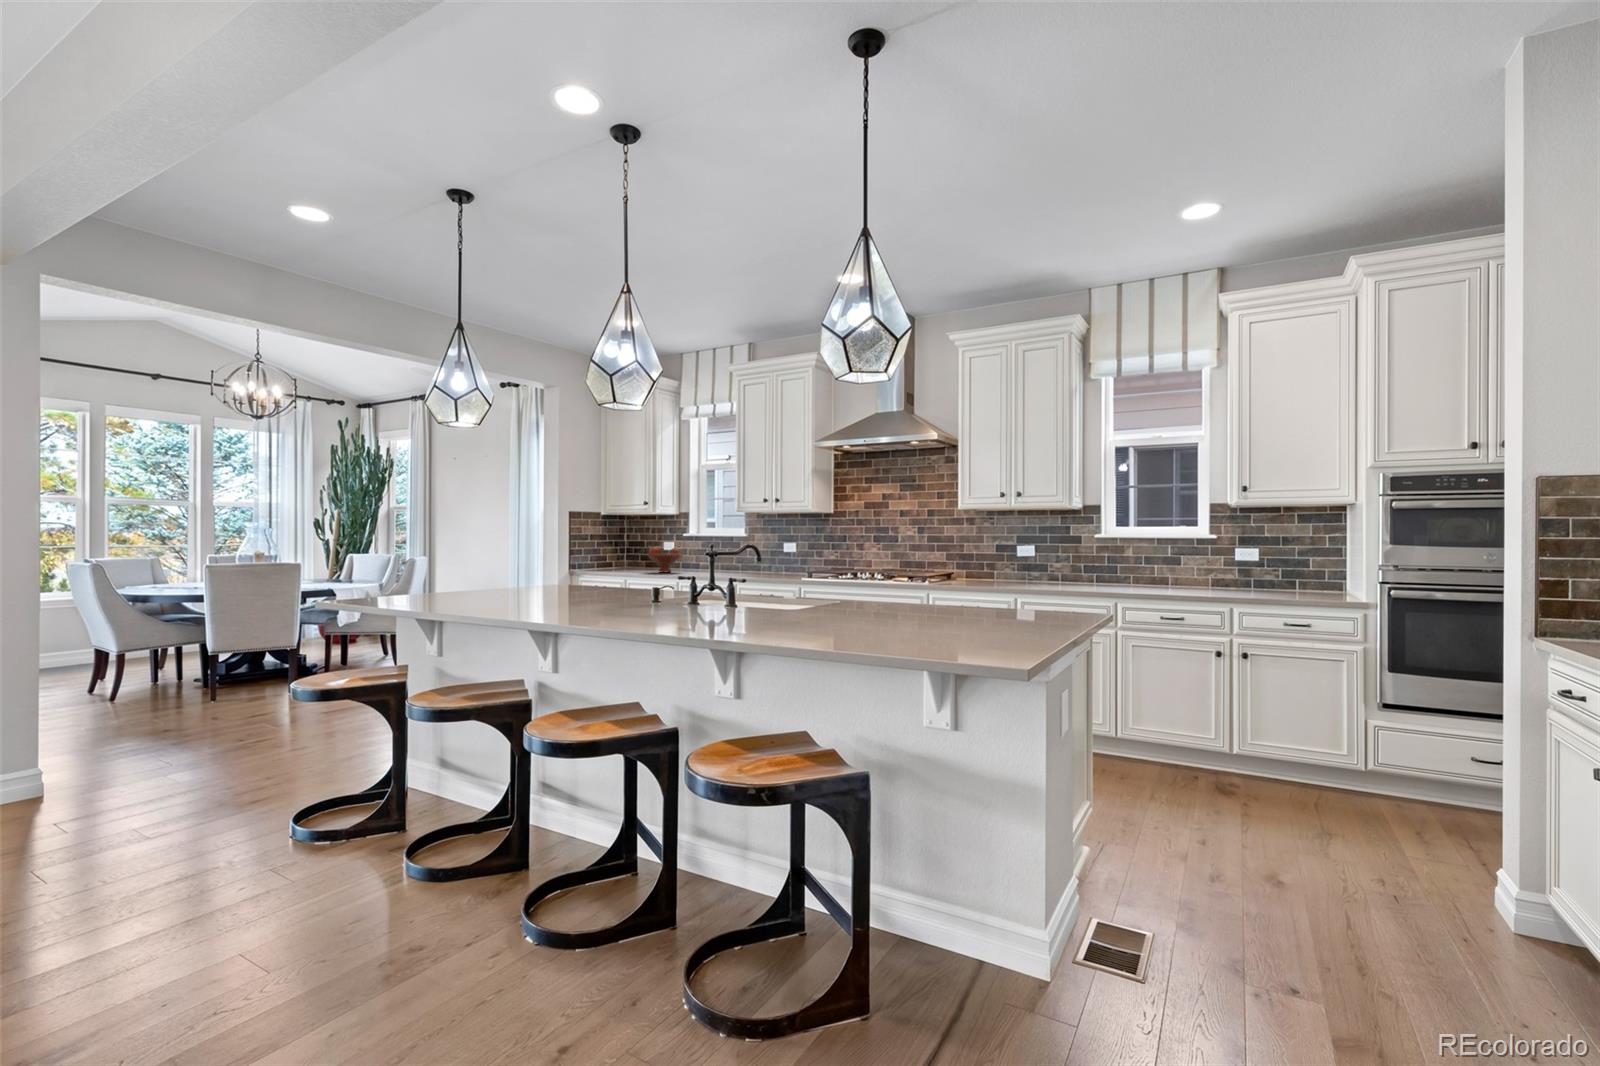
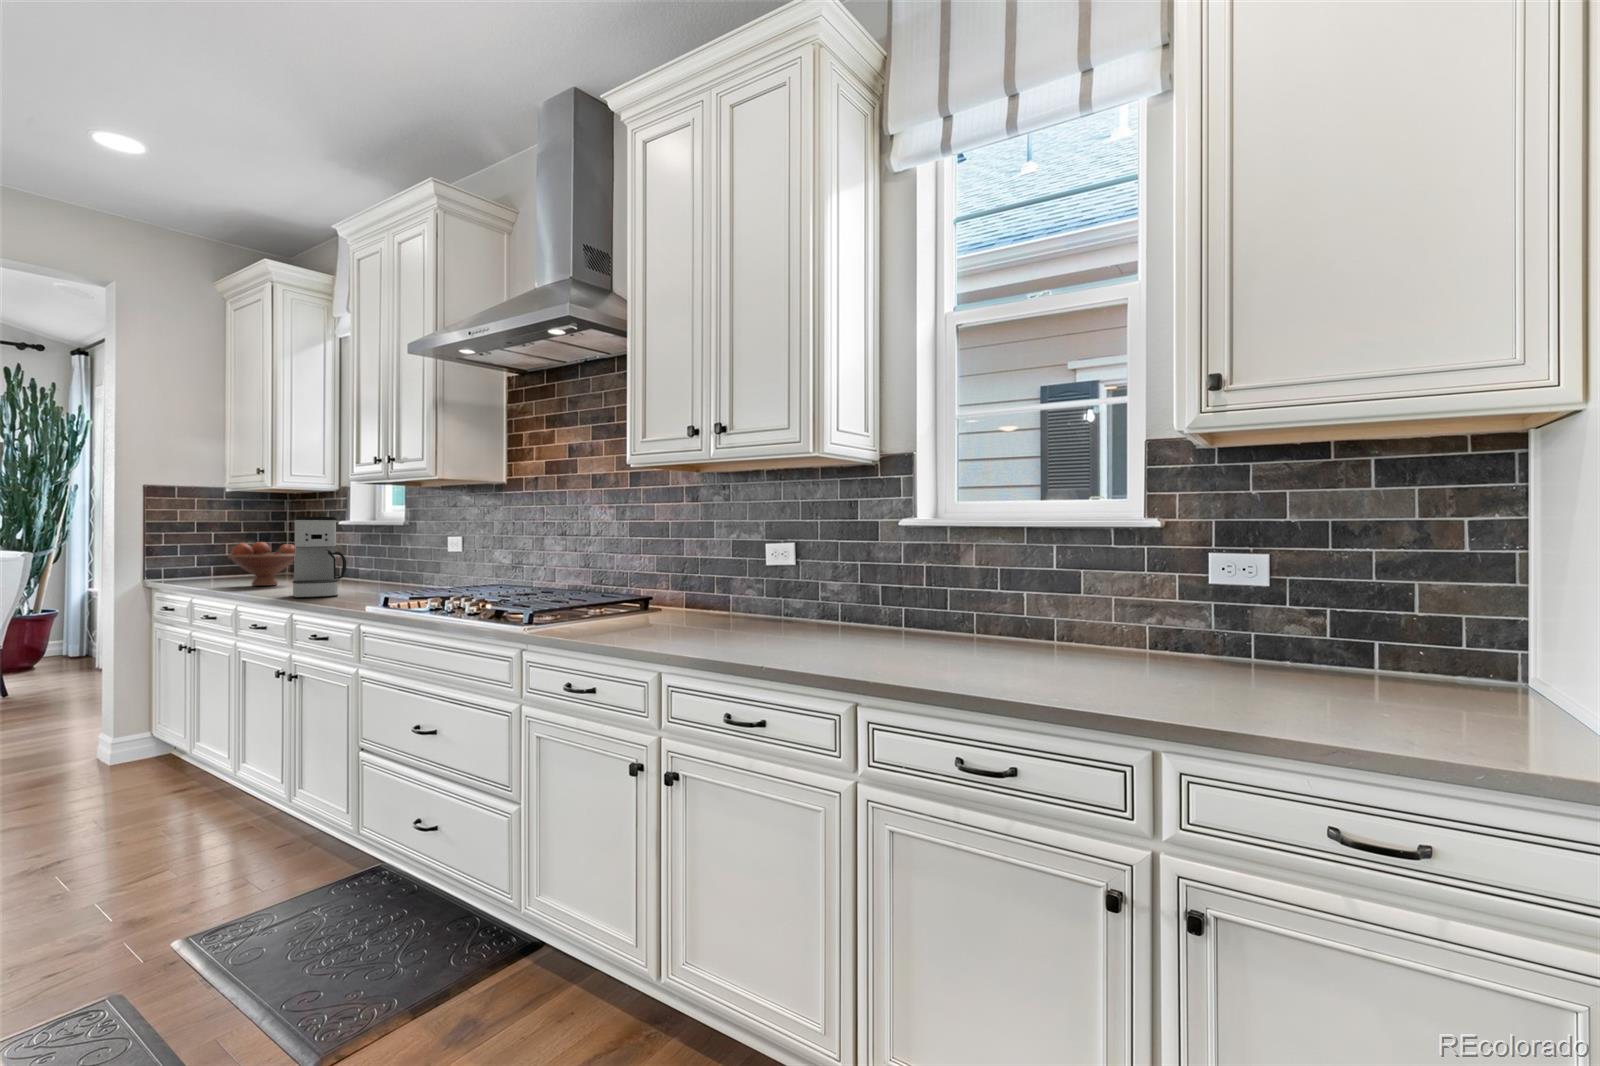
coffee maker: none [716,532,745,577] -> present [292,517,346,598]

